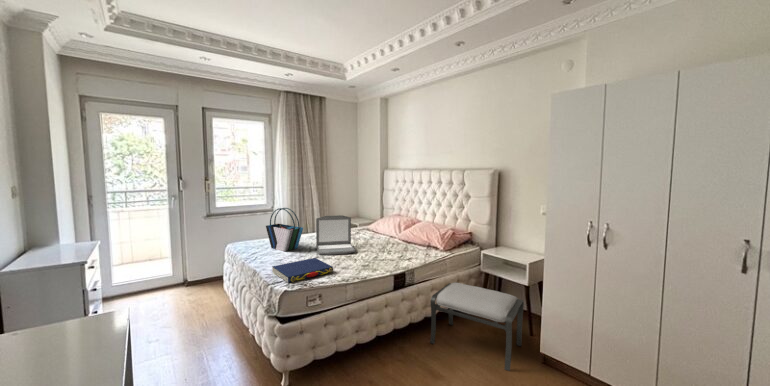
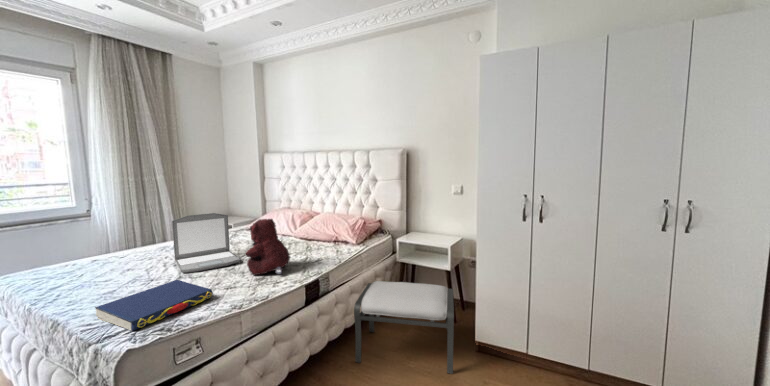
tote bag: present [266,208,303,251] -> none [76,208,150,276]
teddy bear: none [357,222,388,265] -> present [246,219,290,275]

